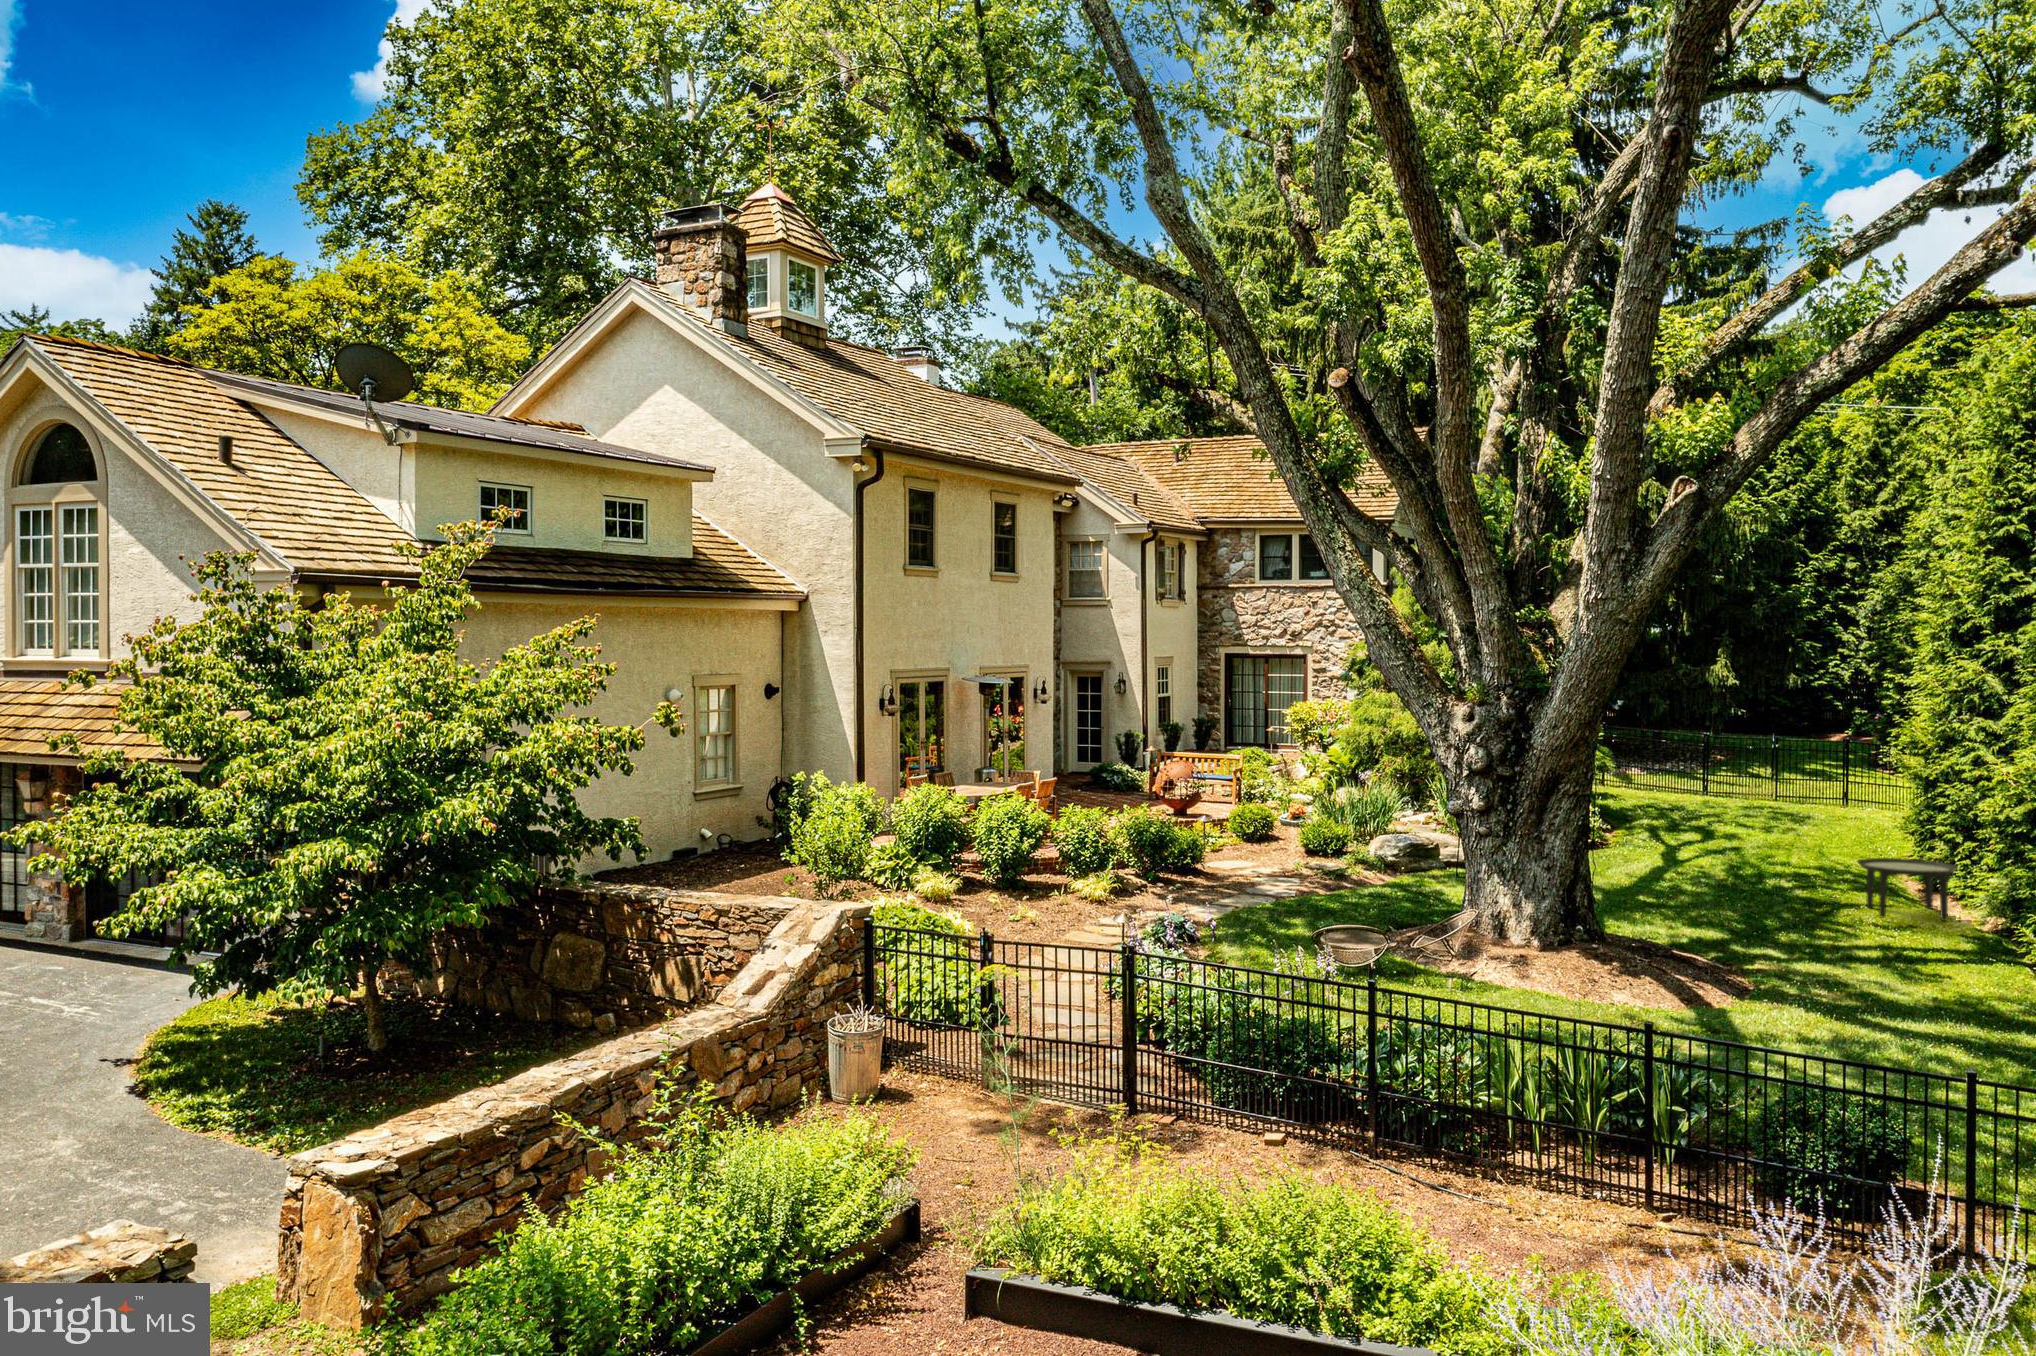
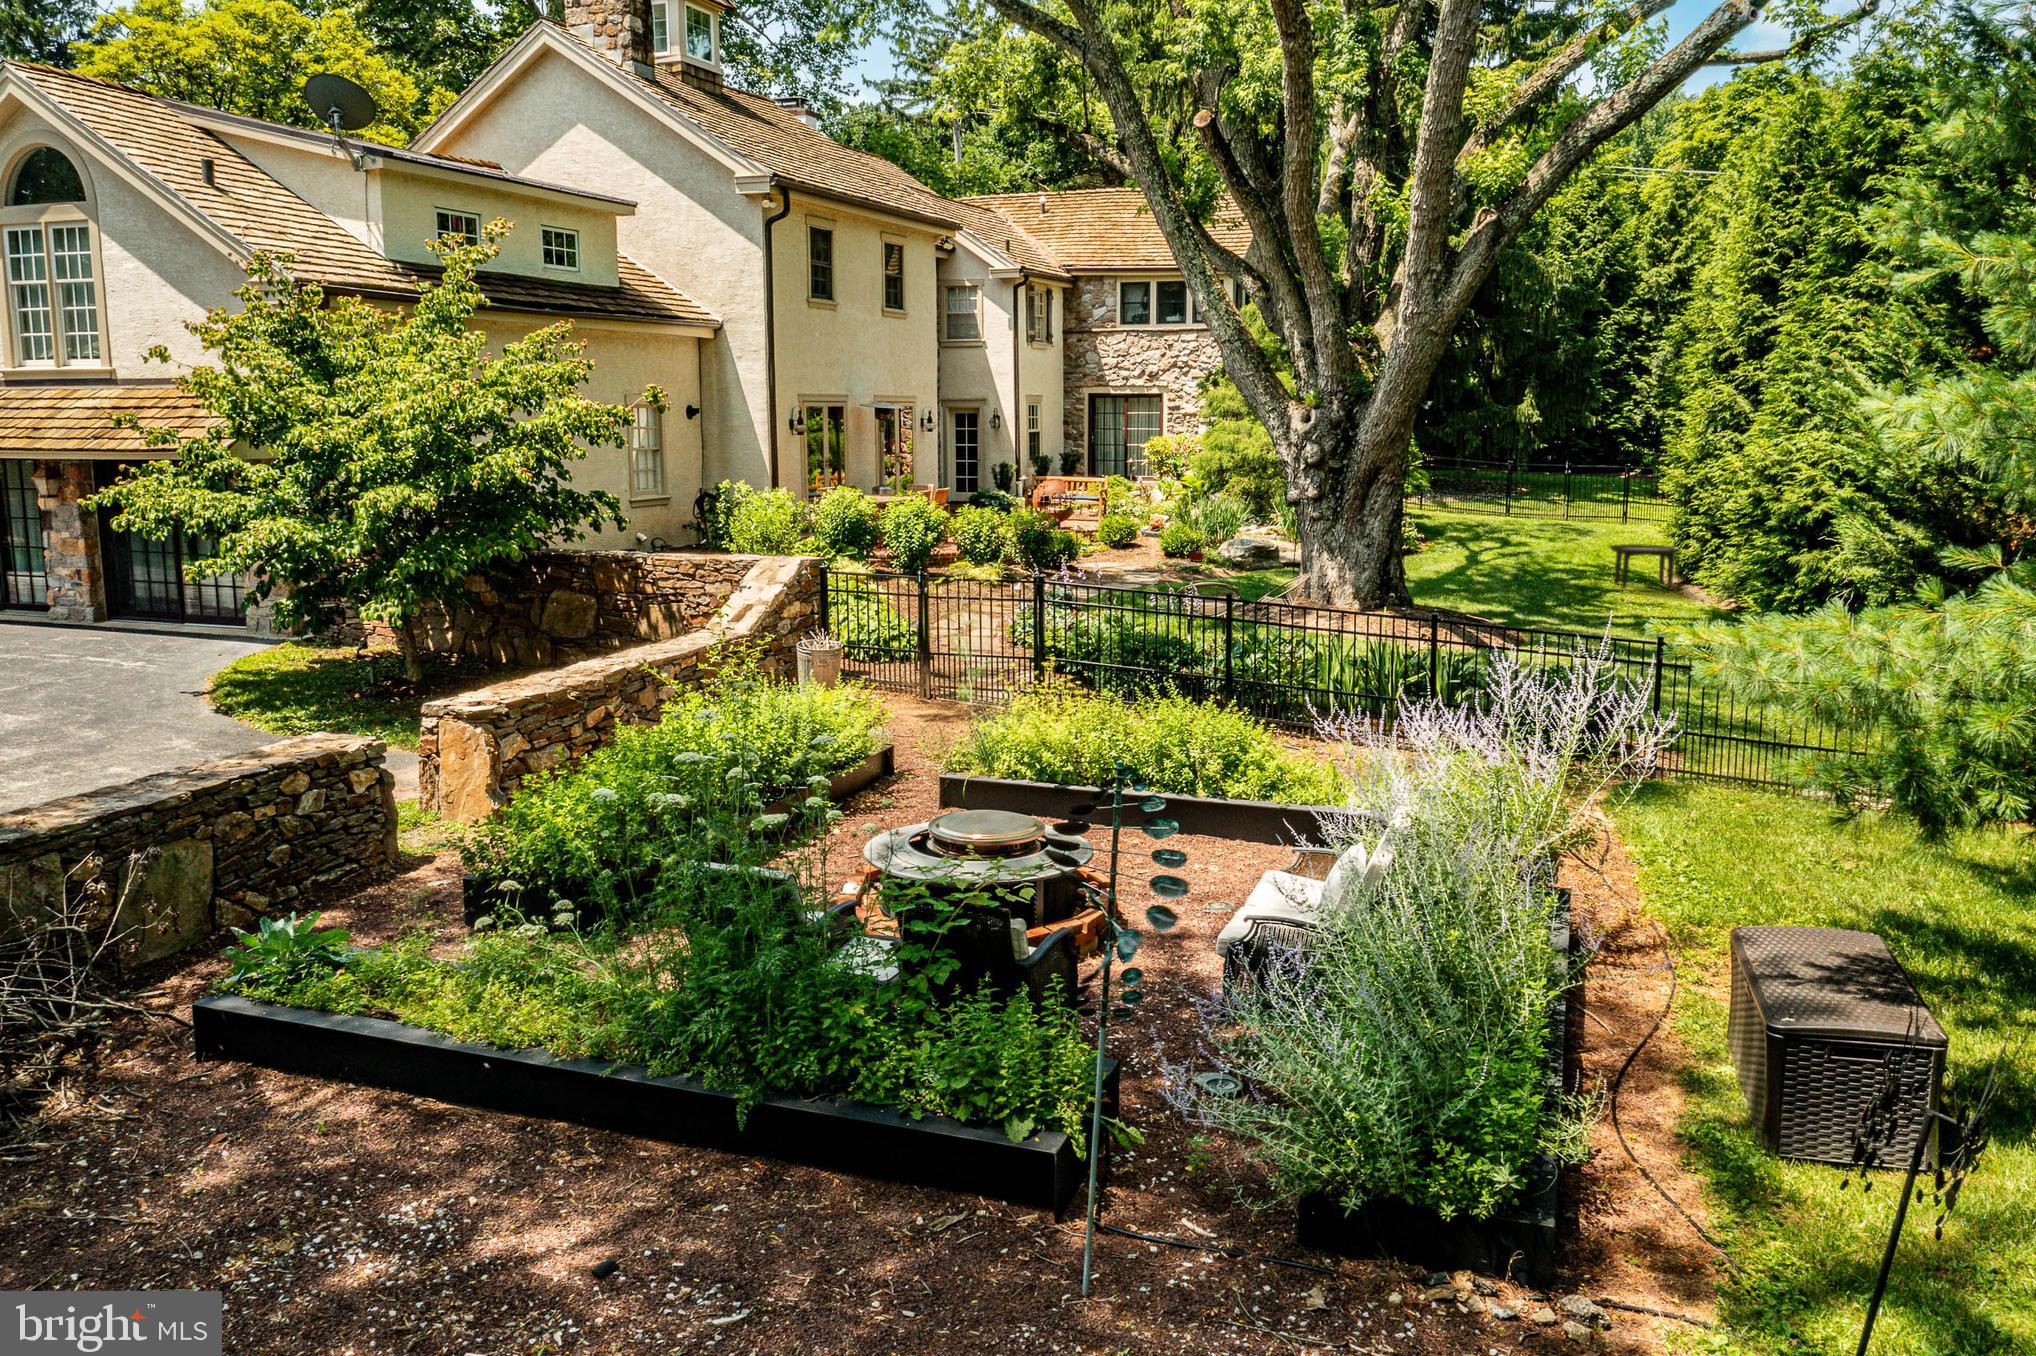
decorative plant: none [1319,817,1366,859] -> present [1188,534,1206,562]

